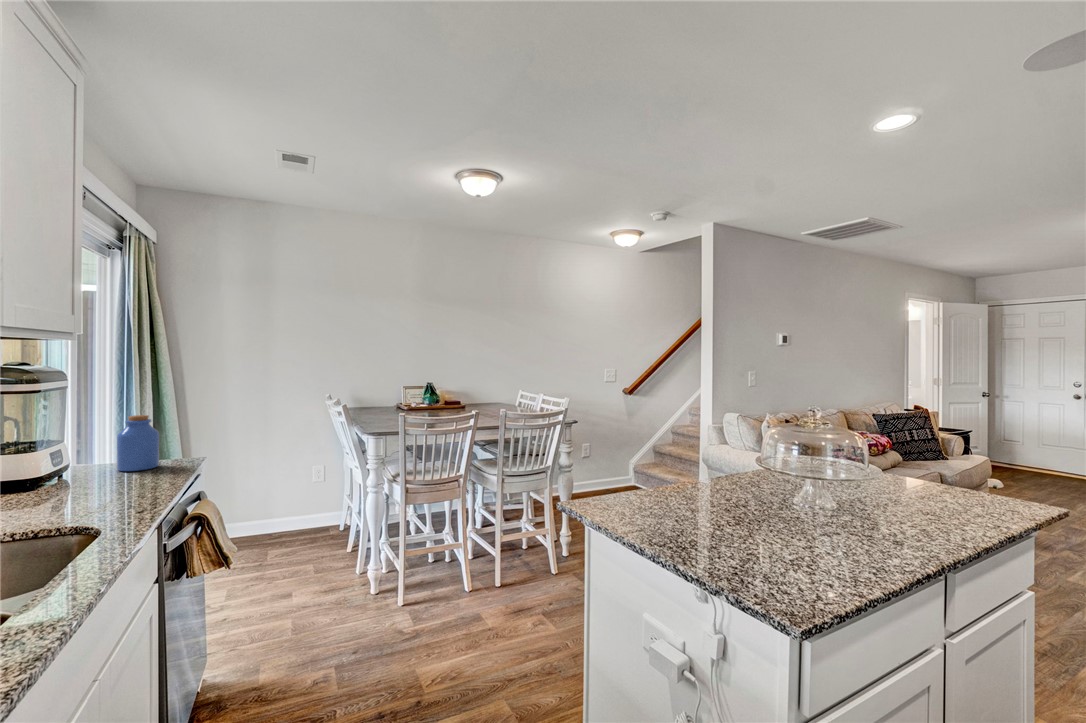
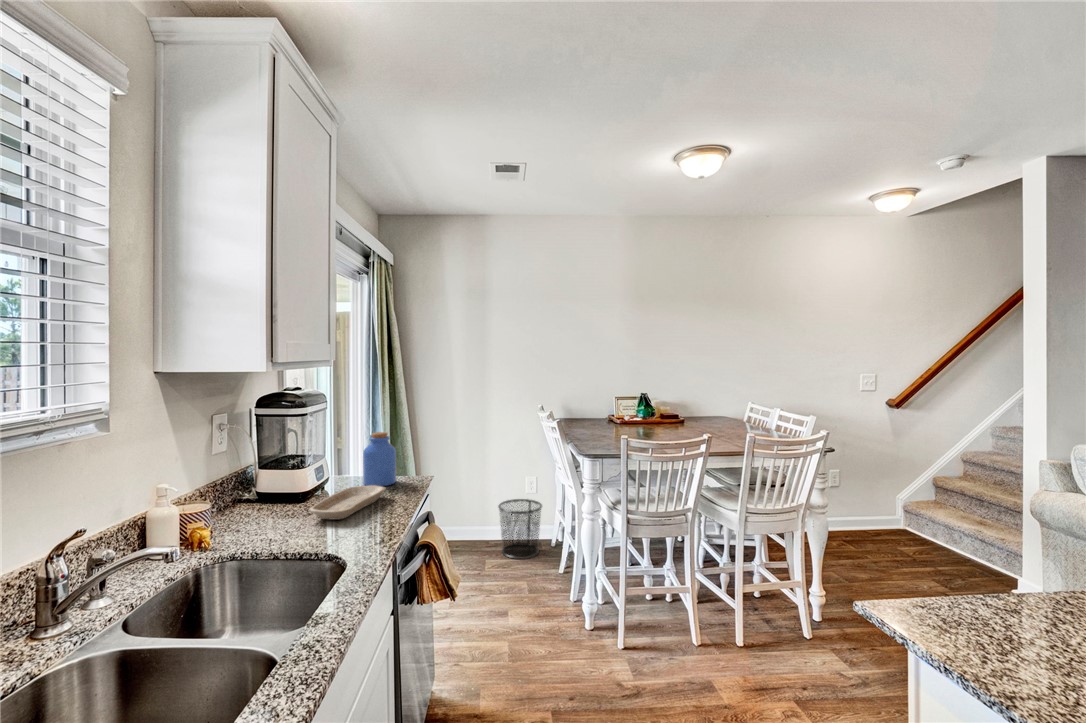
tray: none [46,468,146,502] -> present [310,485,386,519]
waste bin: none [283,487,330,545] -> present [498,499,542,559]

